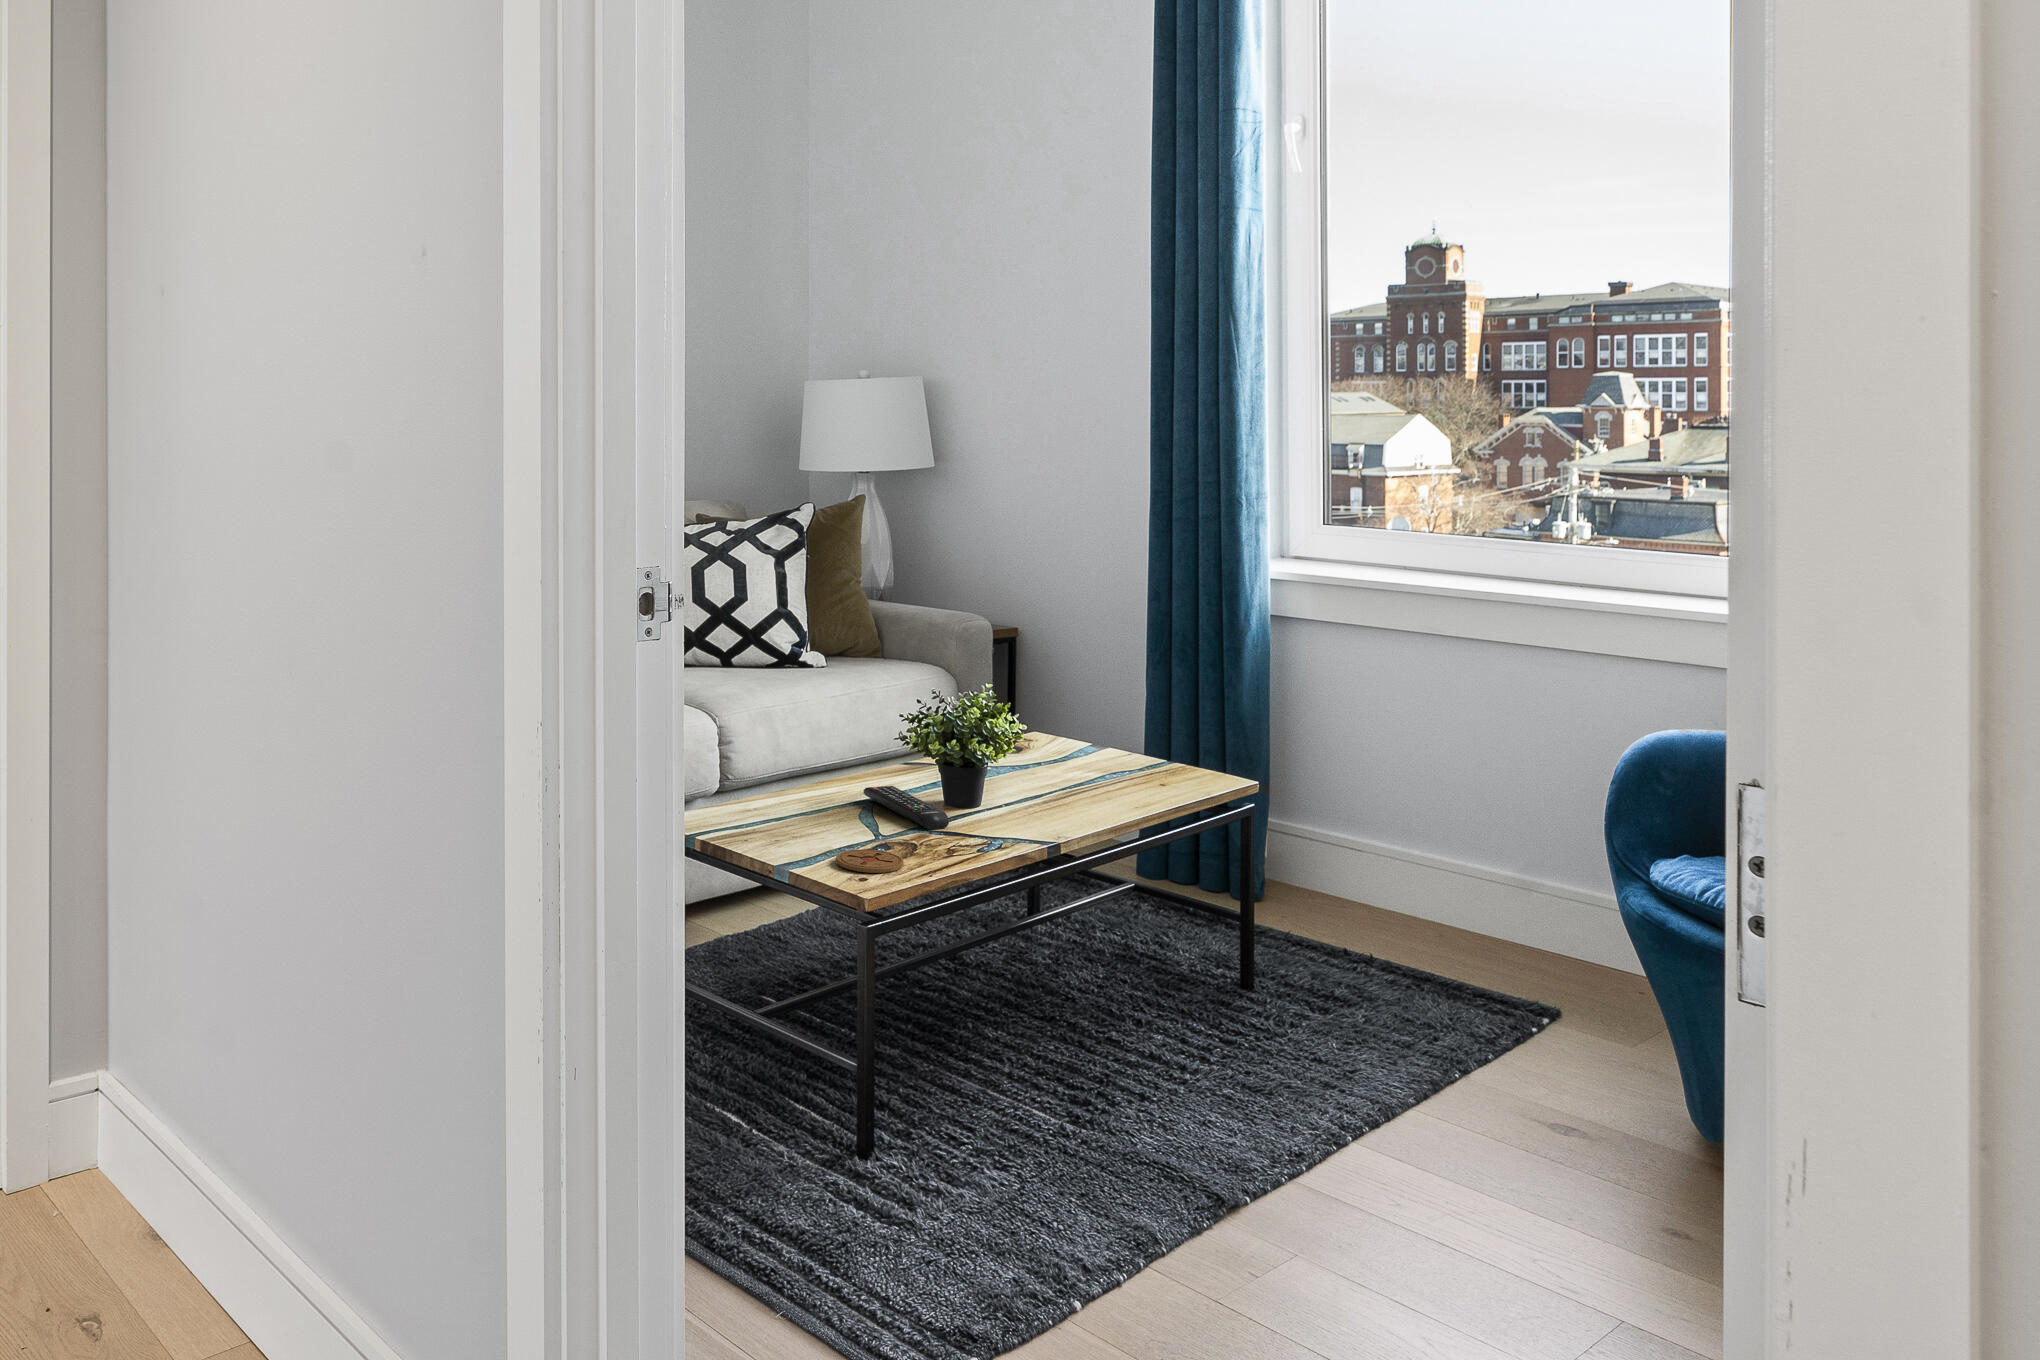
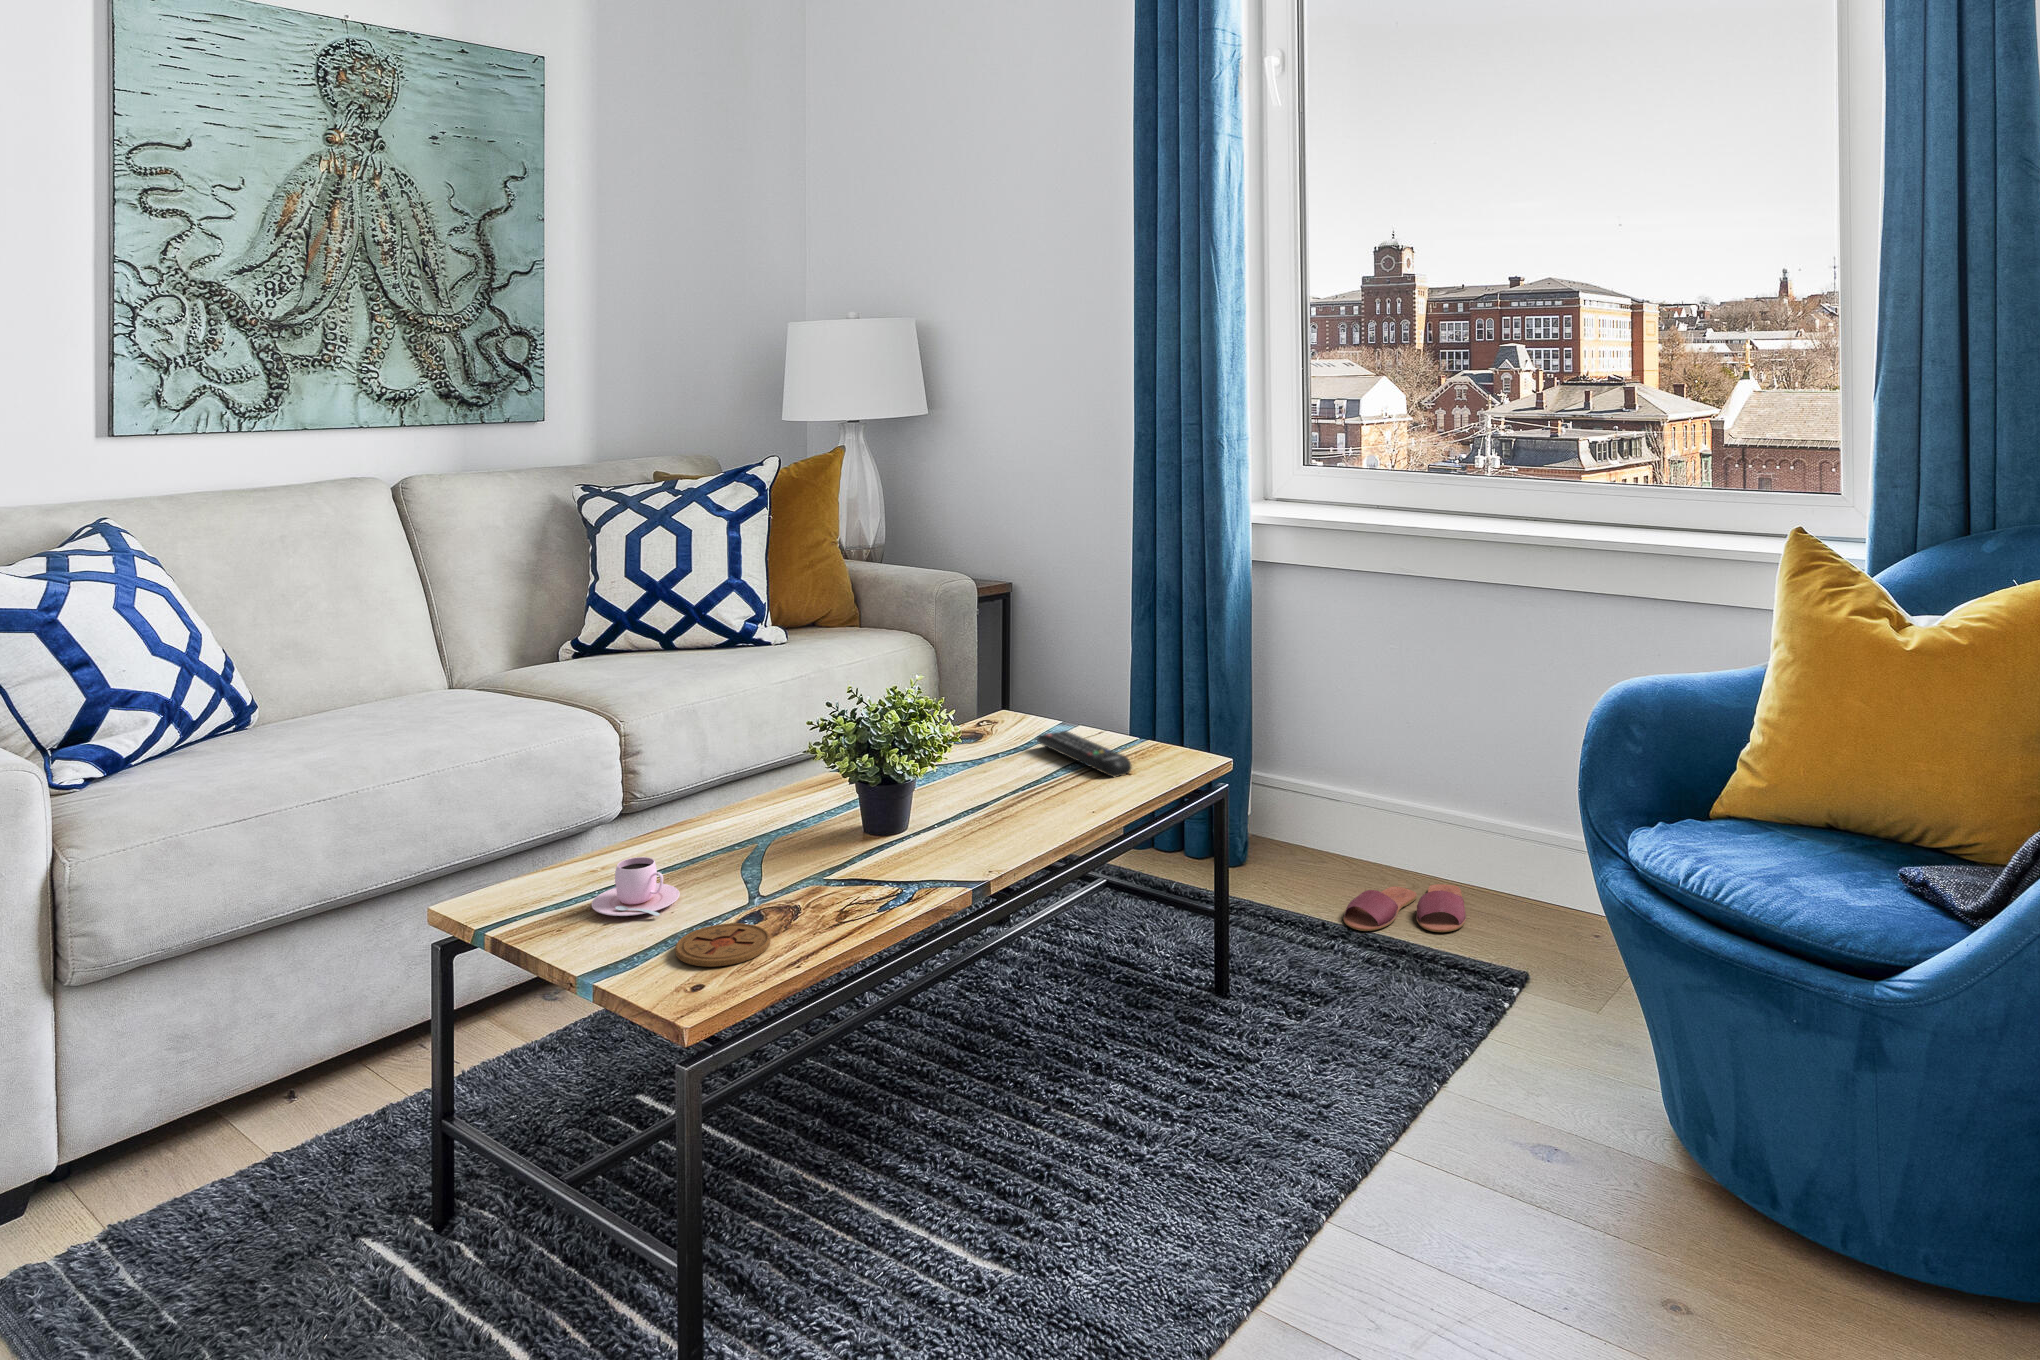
teacup: none [758,759,821,842] -> present [592,857,680,916]
remote control: present [864,786,949,830] -> present [1037,731,1132,777]
slippers: none [1368,926,1497,969] -> present [1344,884,1466,932]

